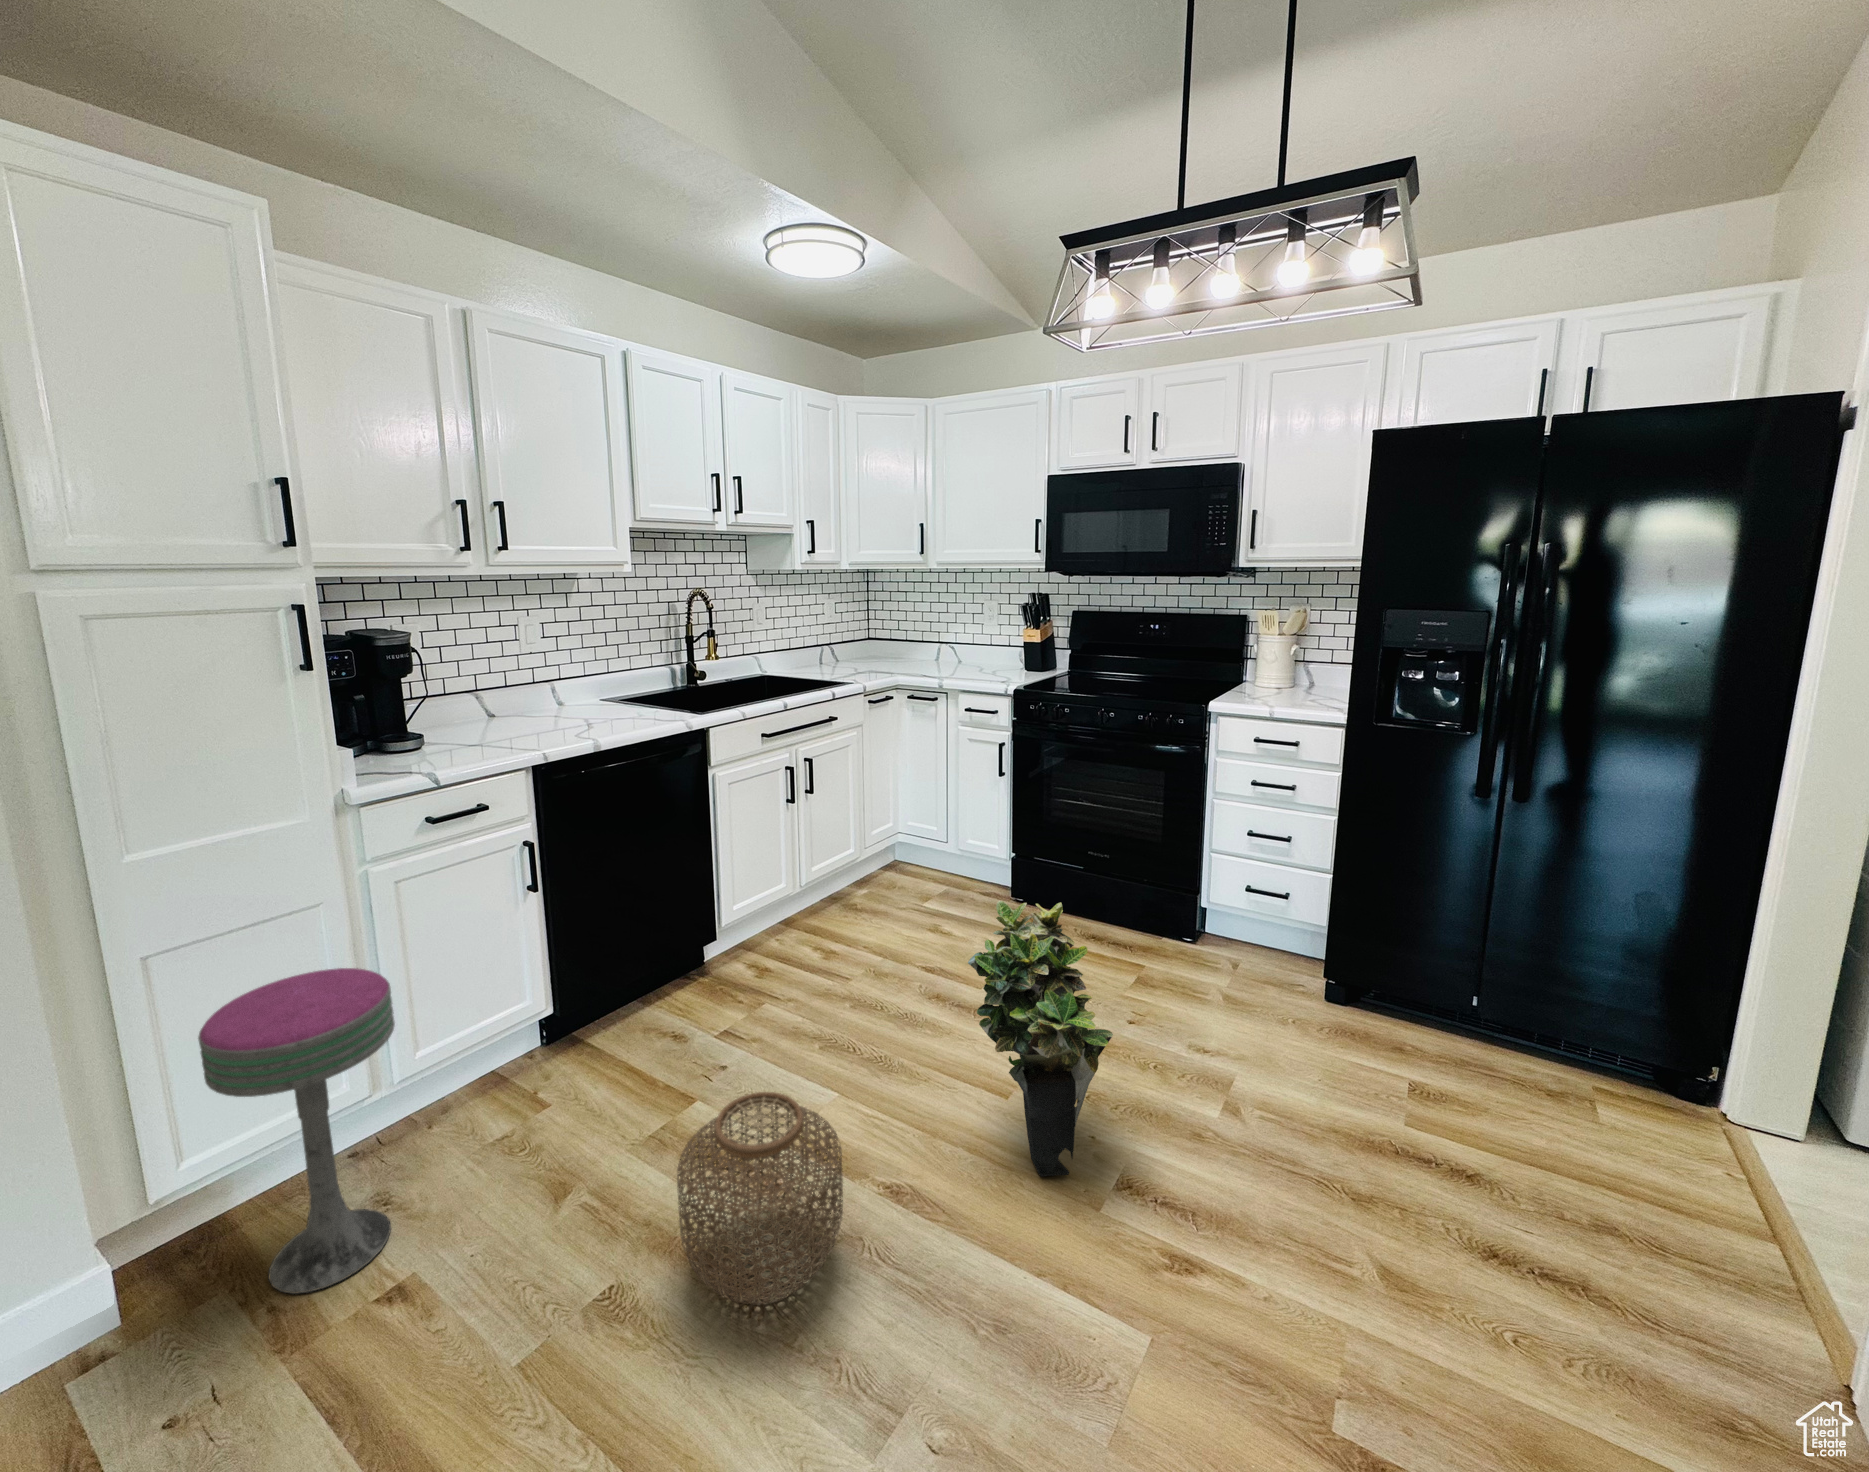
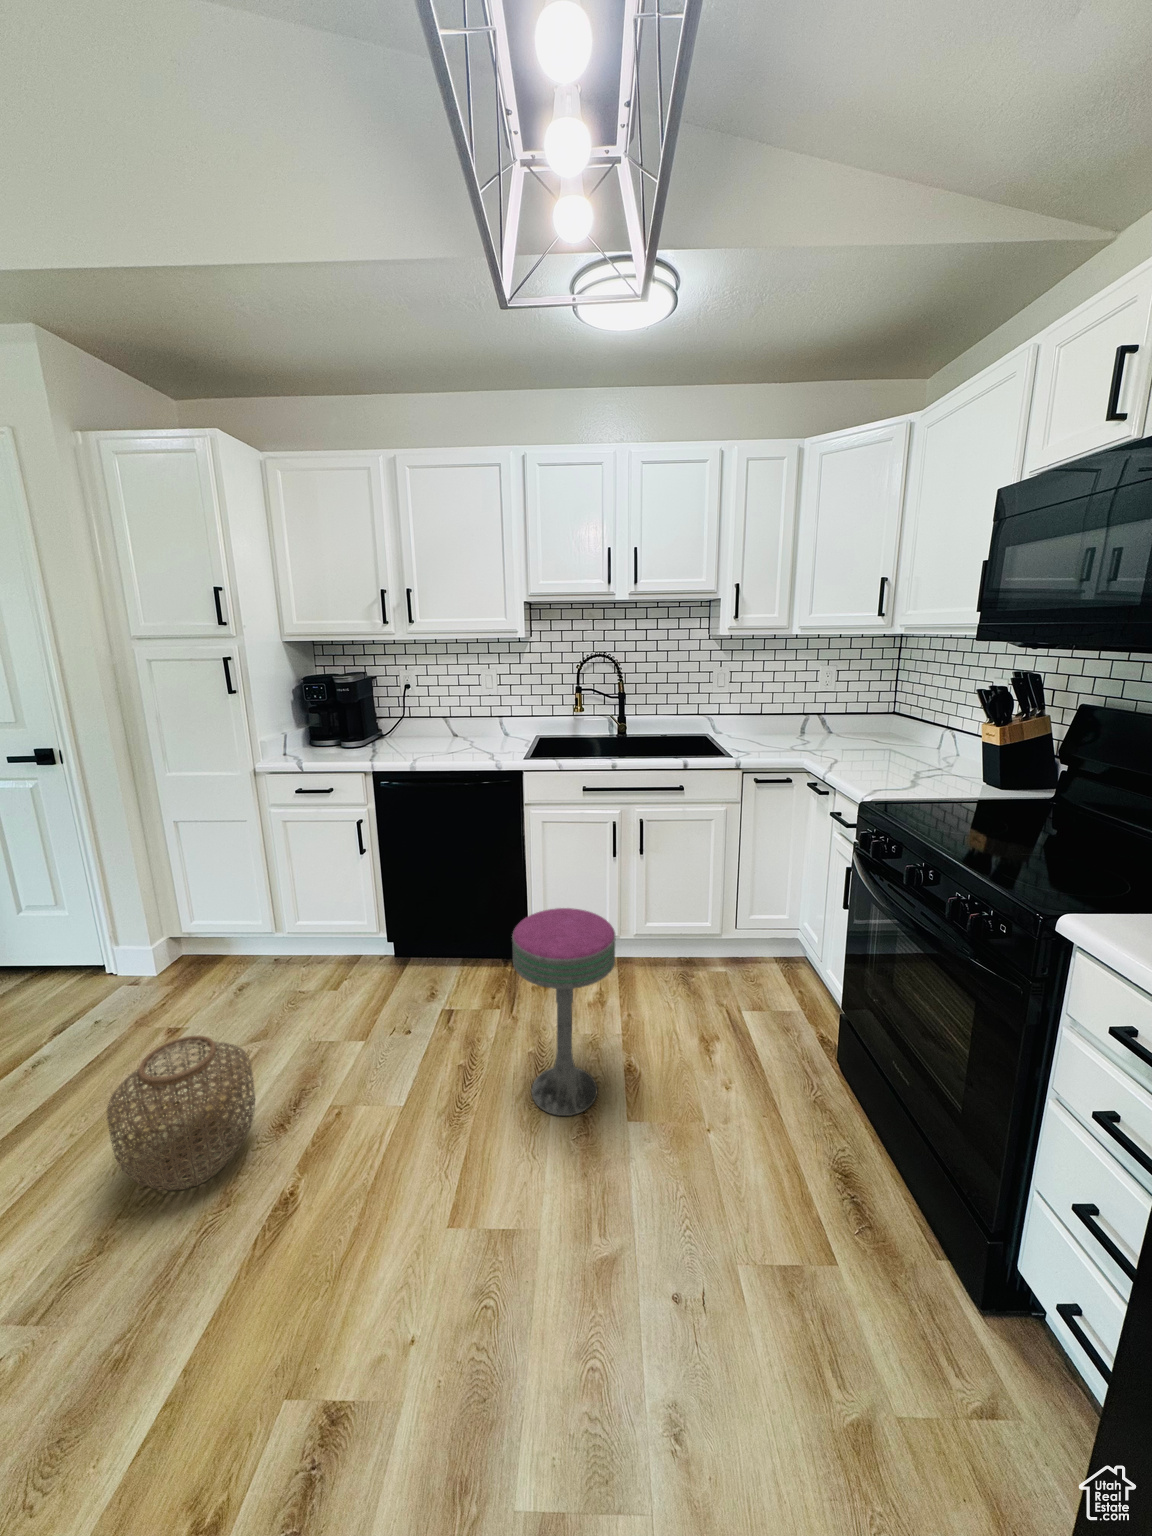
potted plant: present [968,901,1113,1177] -> none [285,1021,464,1338]
bar stool: present [198,968,395,1294] -> present [512,908,616,1116]

